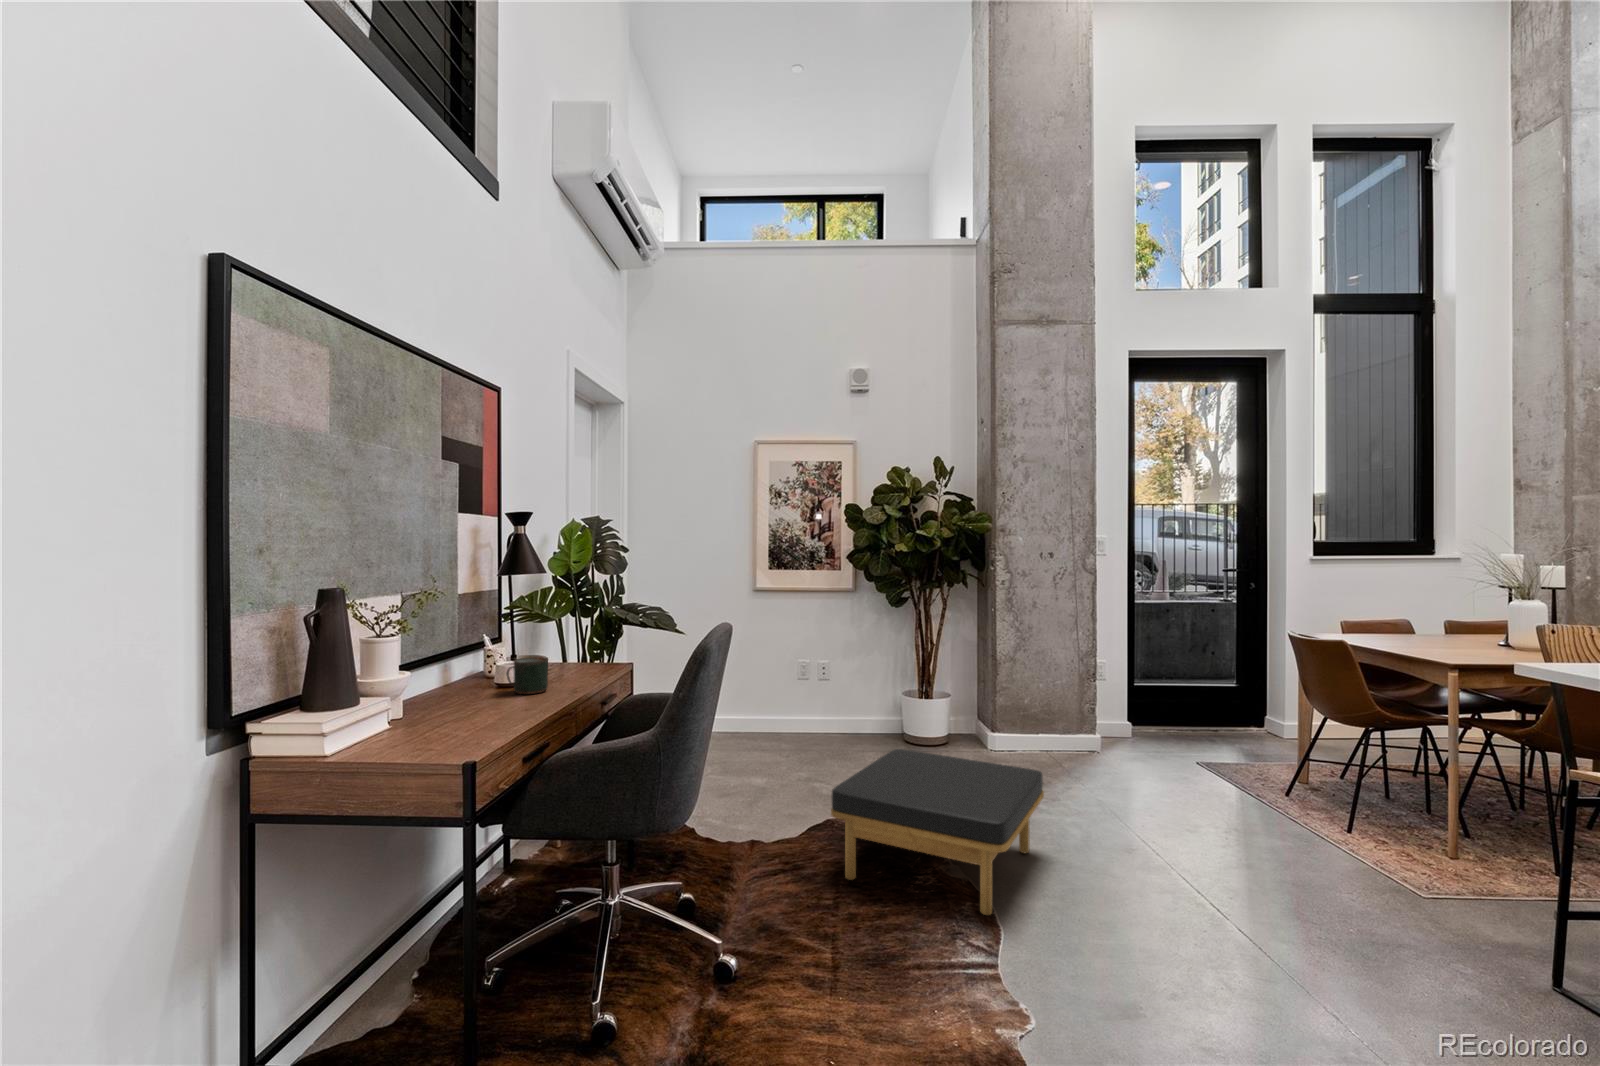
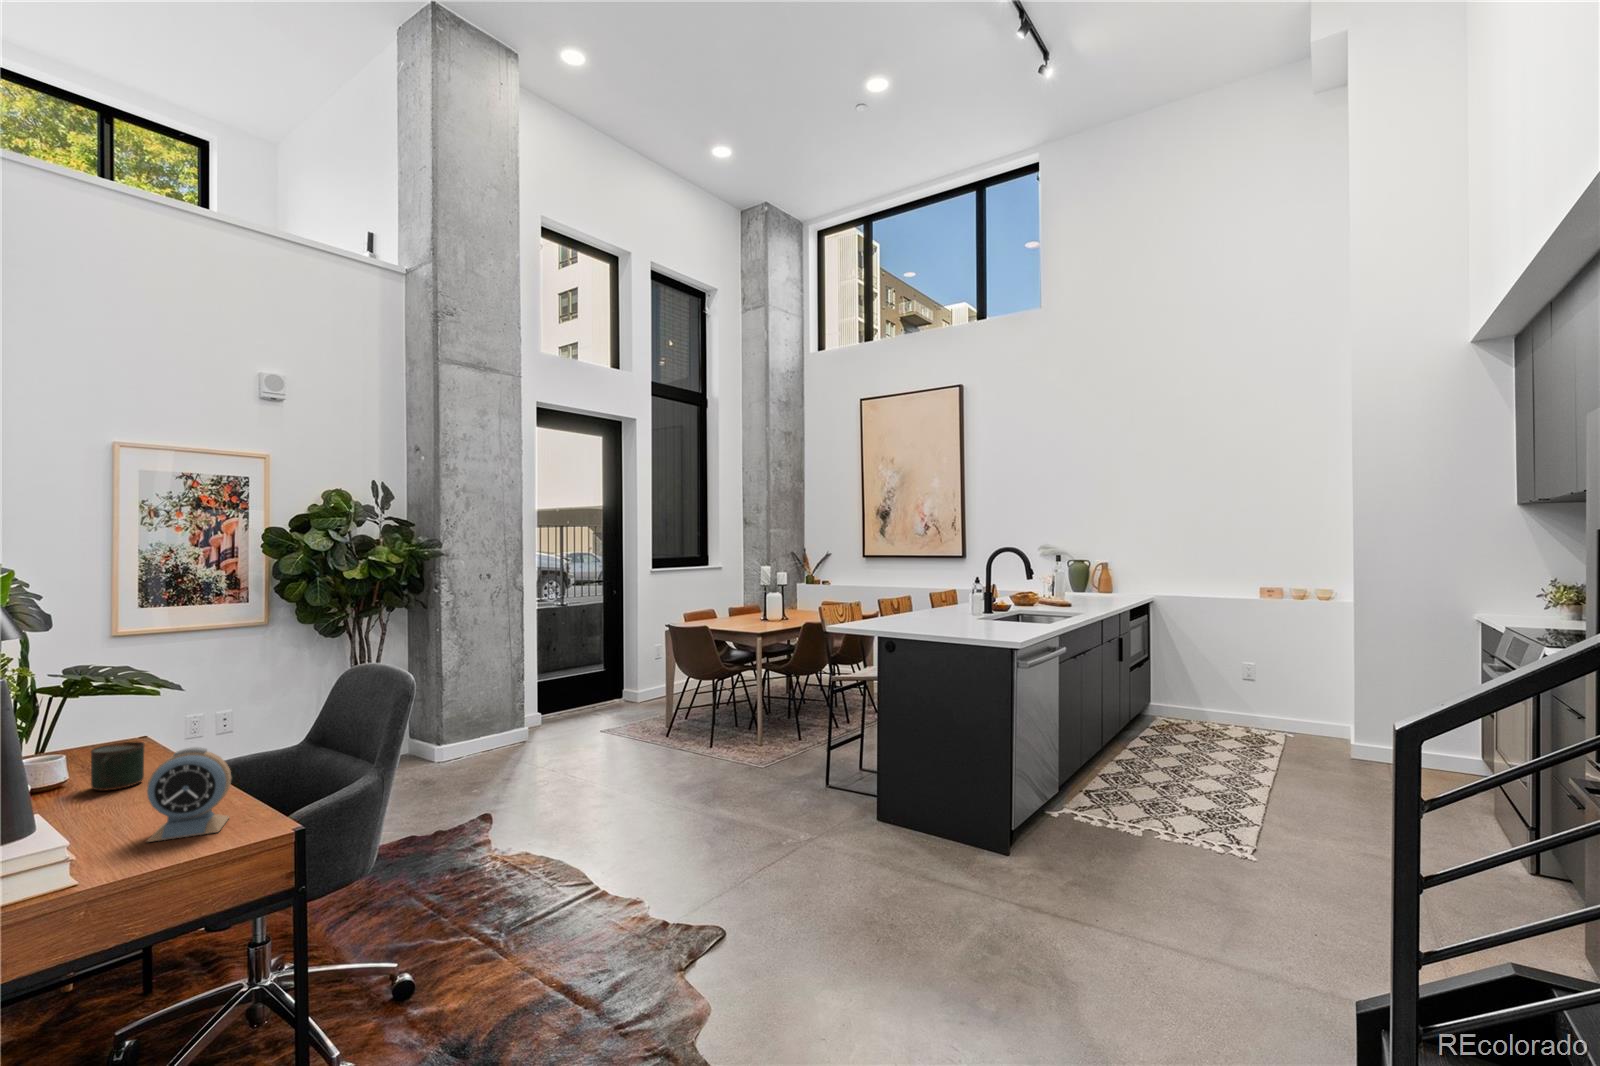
alarm clock: none [416,662,485,744] -> present [147,747,231,842]
ottoman: present [831,749,1044,915] -> none [412,753,579,888]

